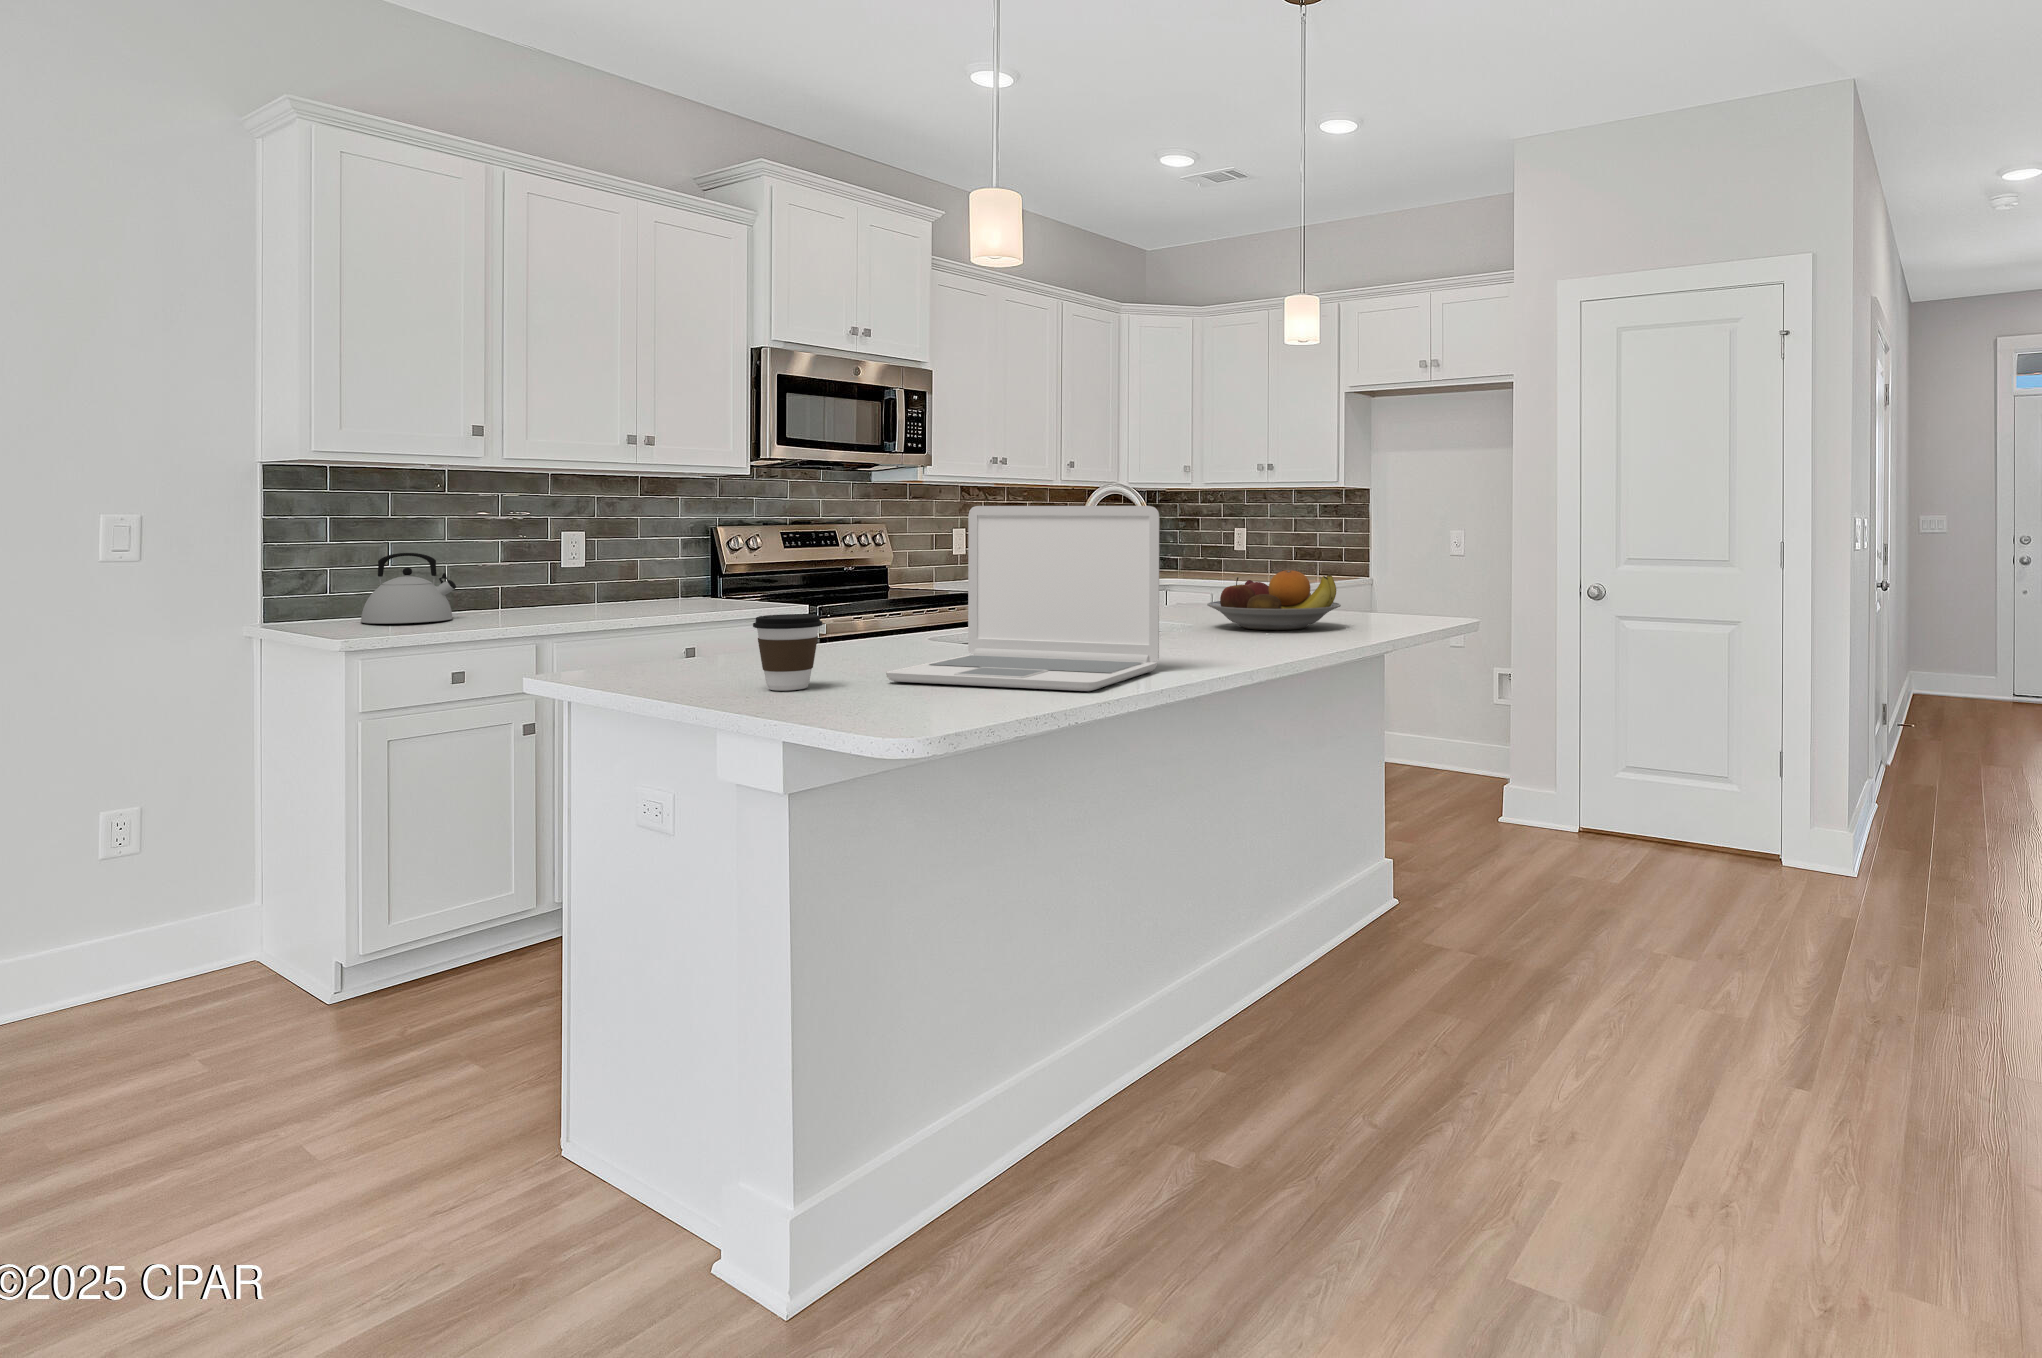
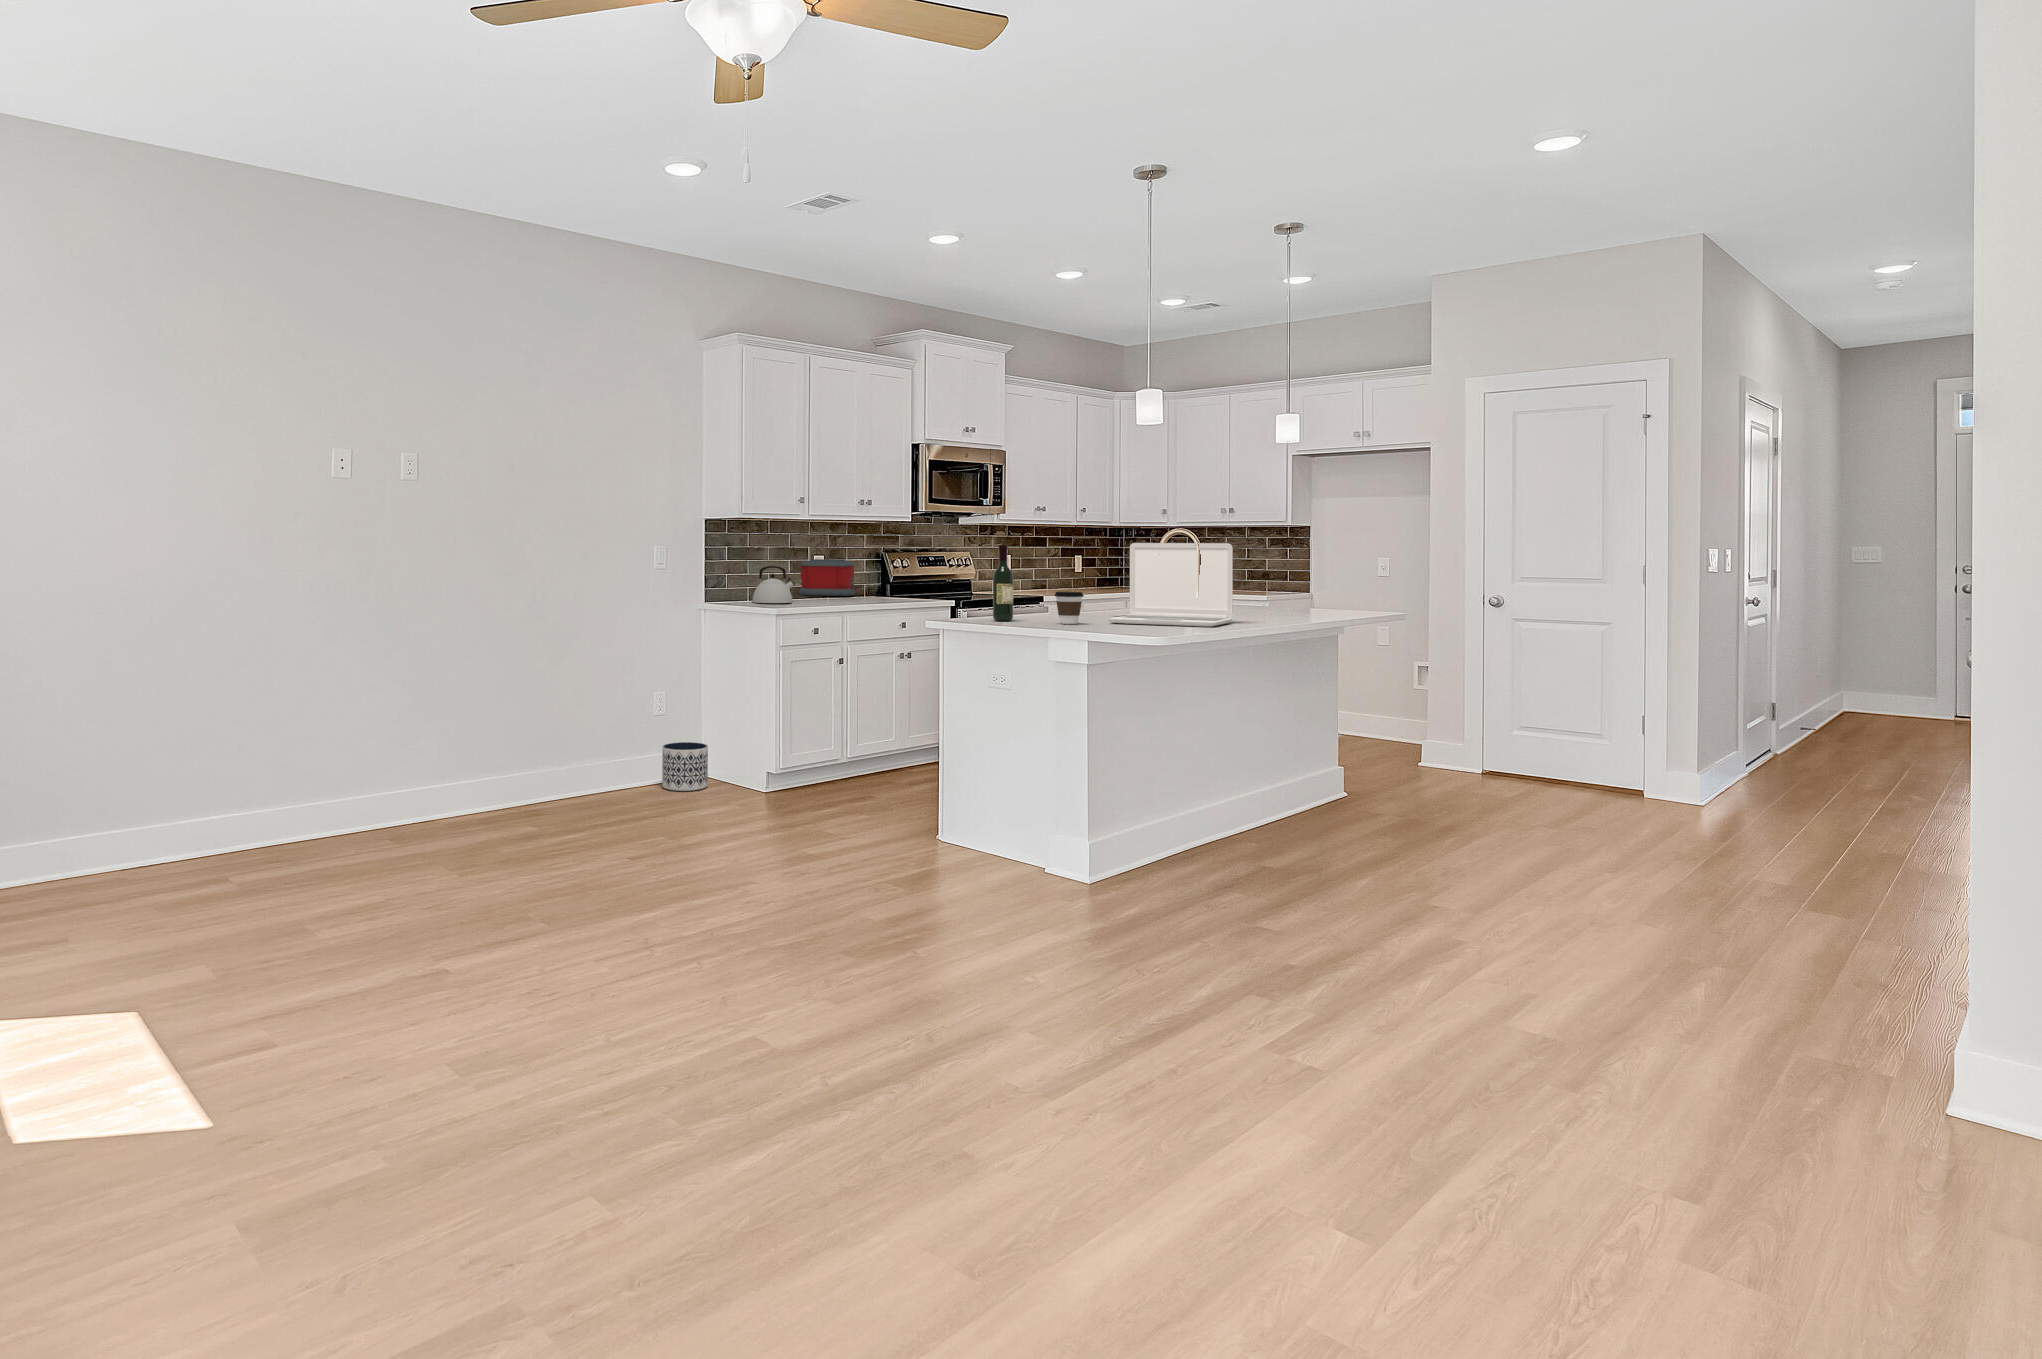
wine bottle: none [644,510,693,680] -> present [993,545,1013,621]
toaster: none [524,539,634,602] -> present [799,559,855,596]
fruit bowl: present [1207,570,1341,630] -> none [1230,579,1313,613]
planter: none [107,901,228,1014] -> present [662,742,708,791]

